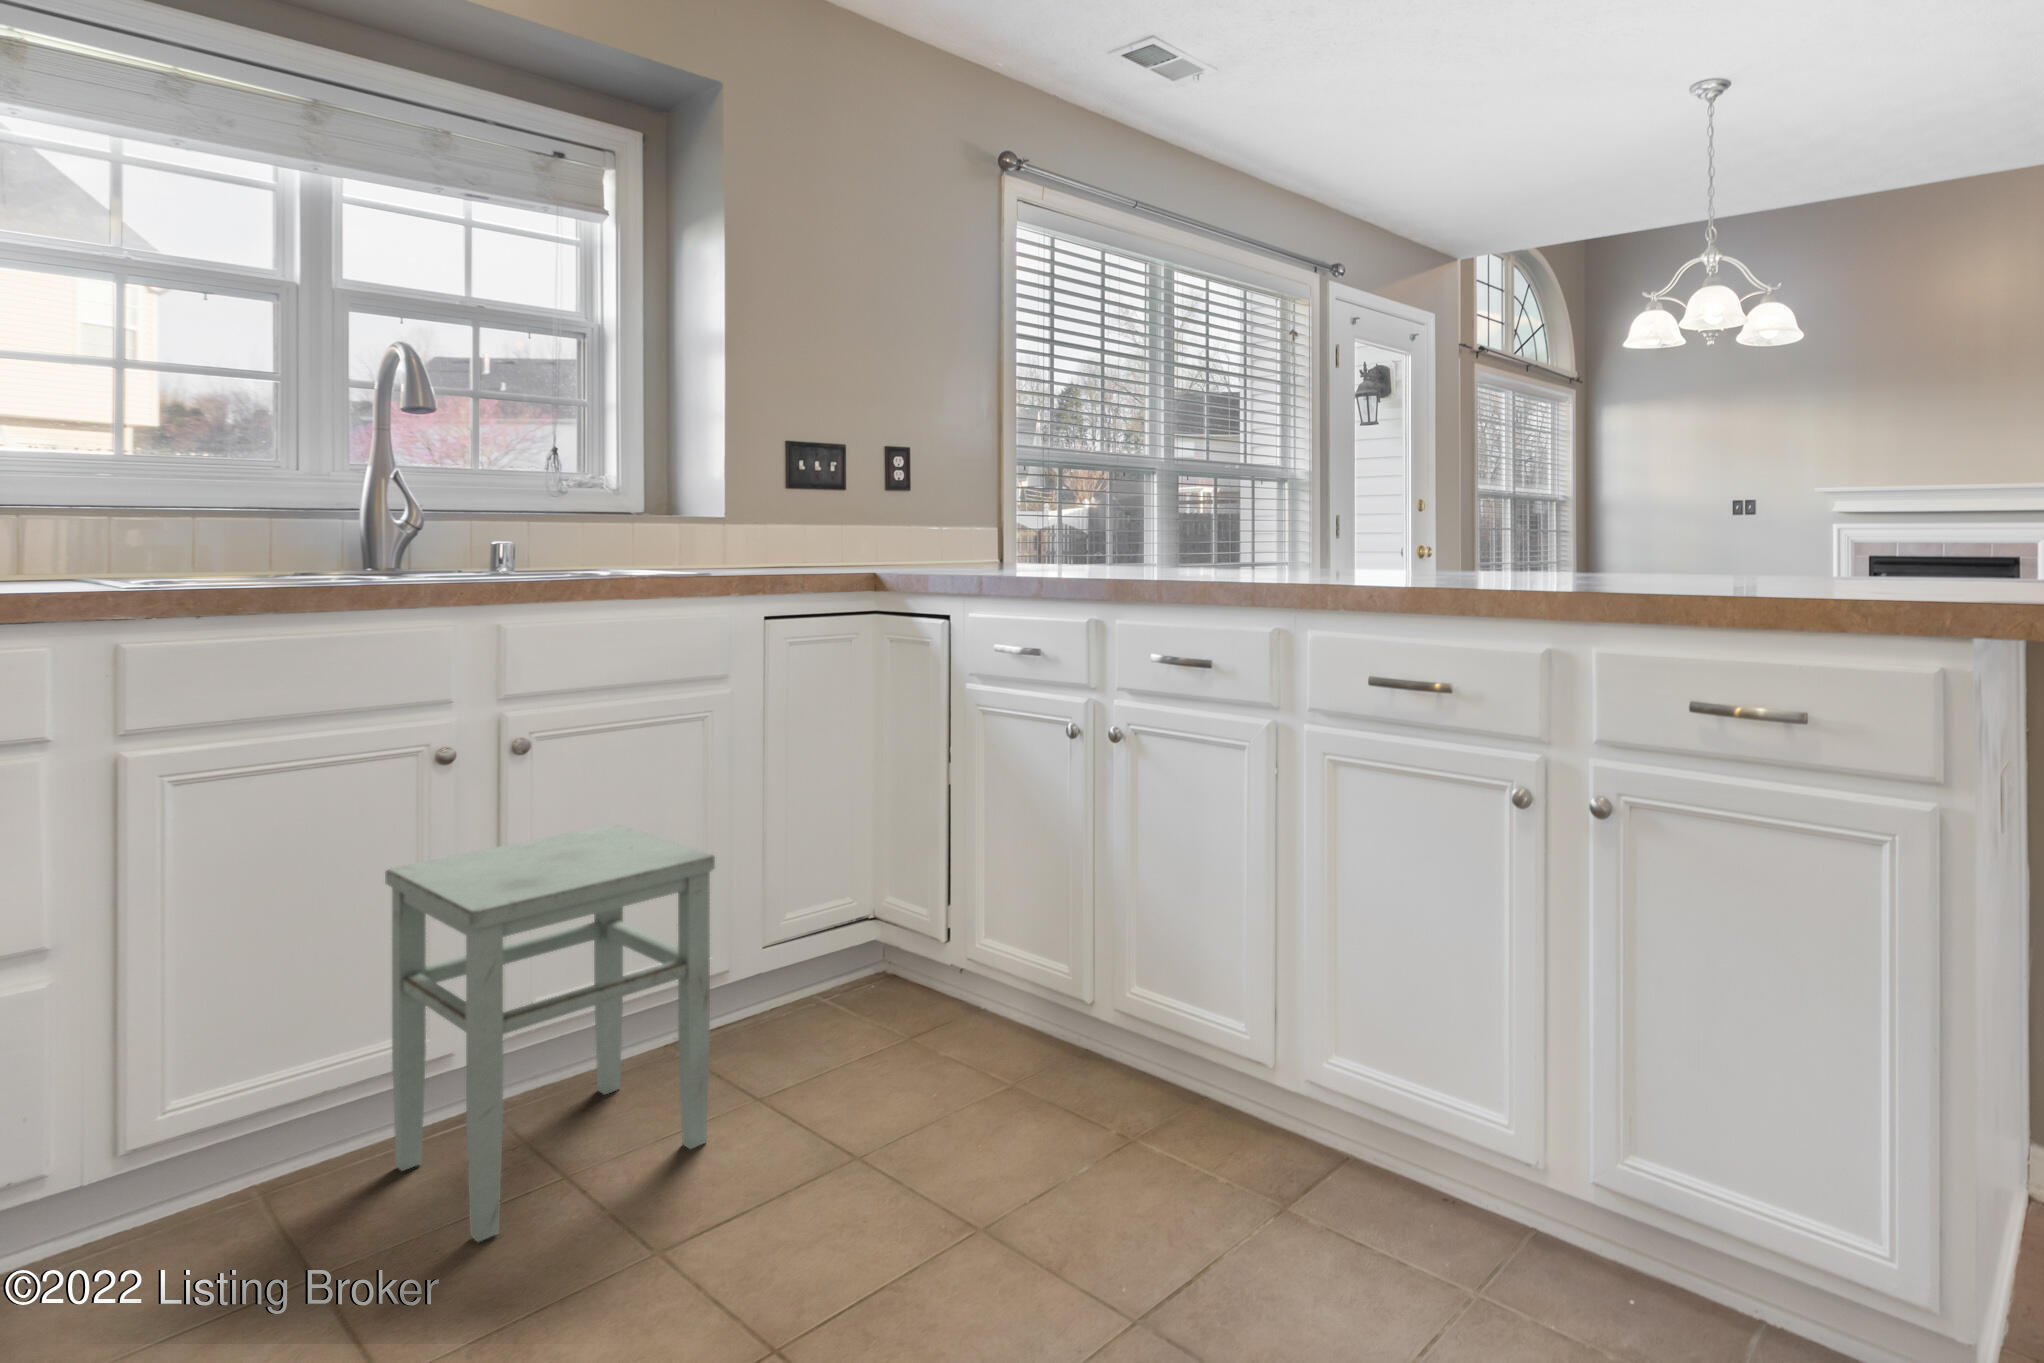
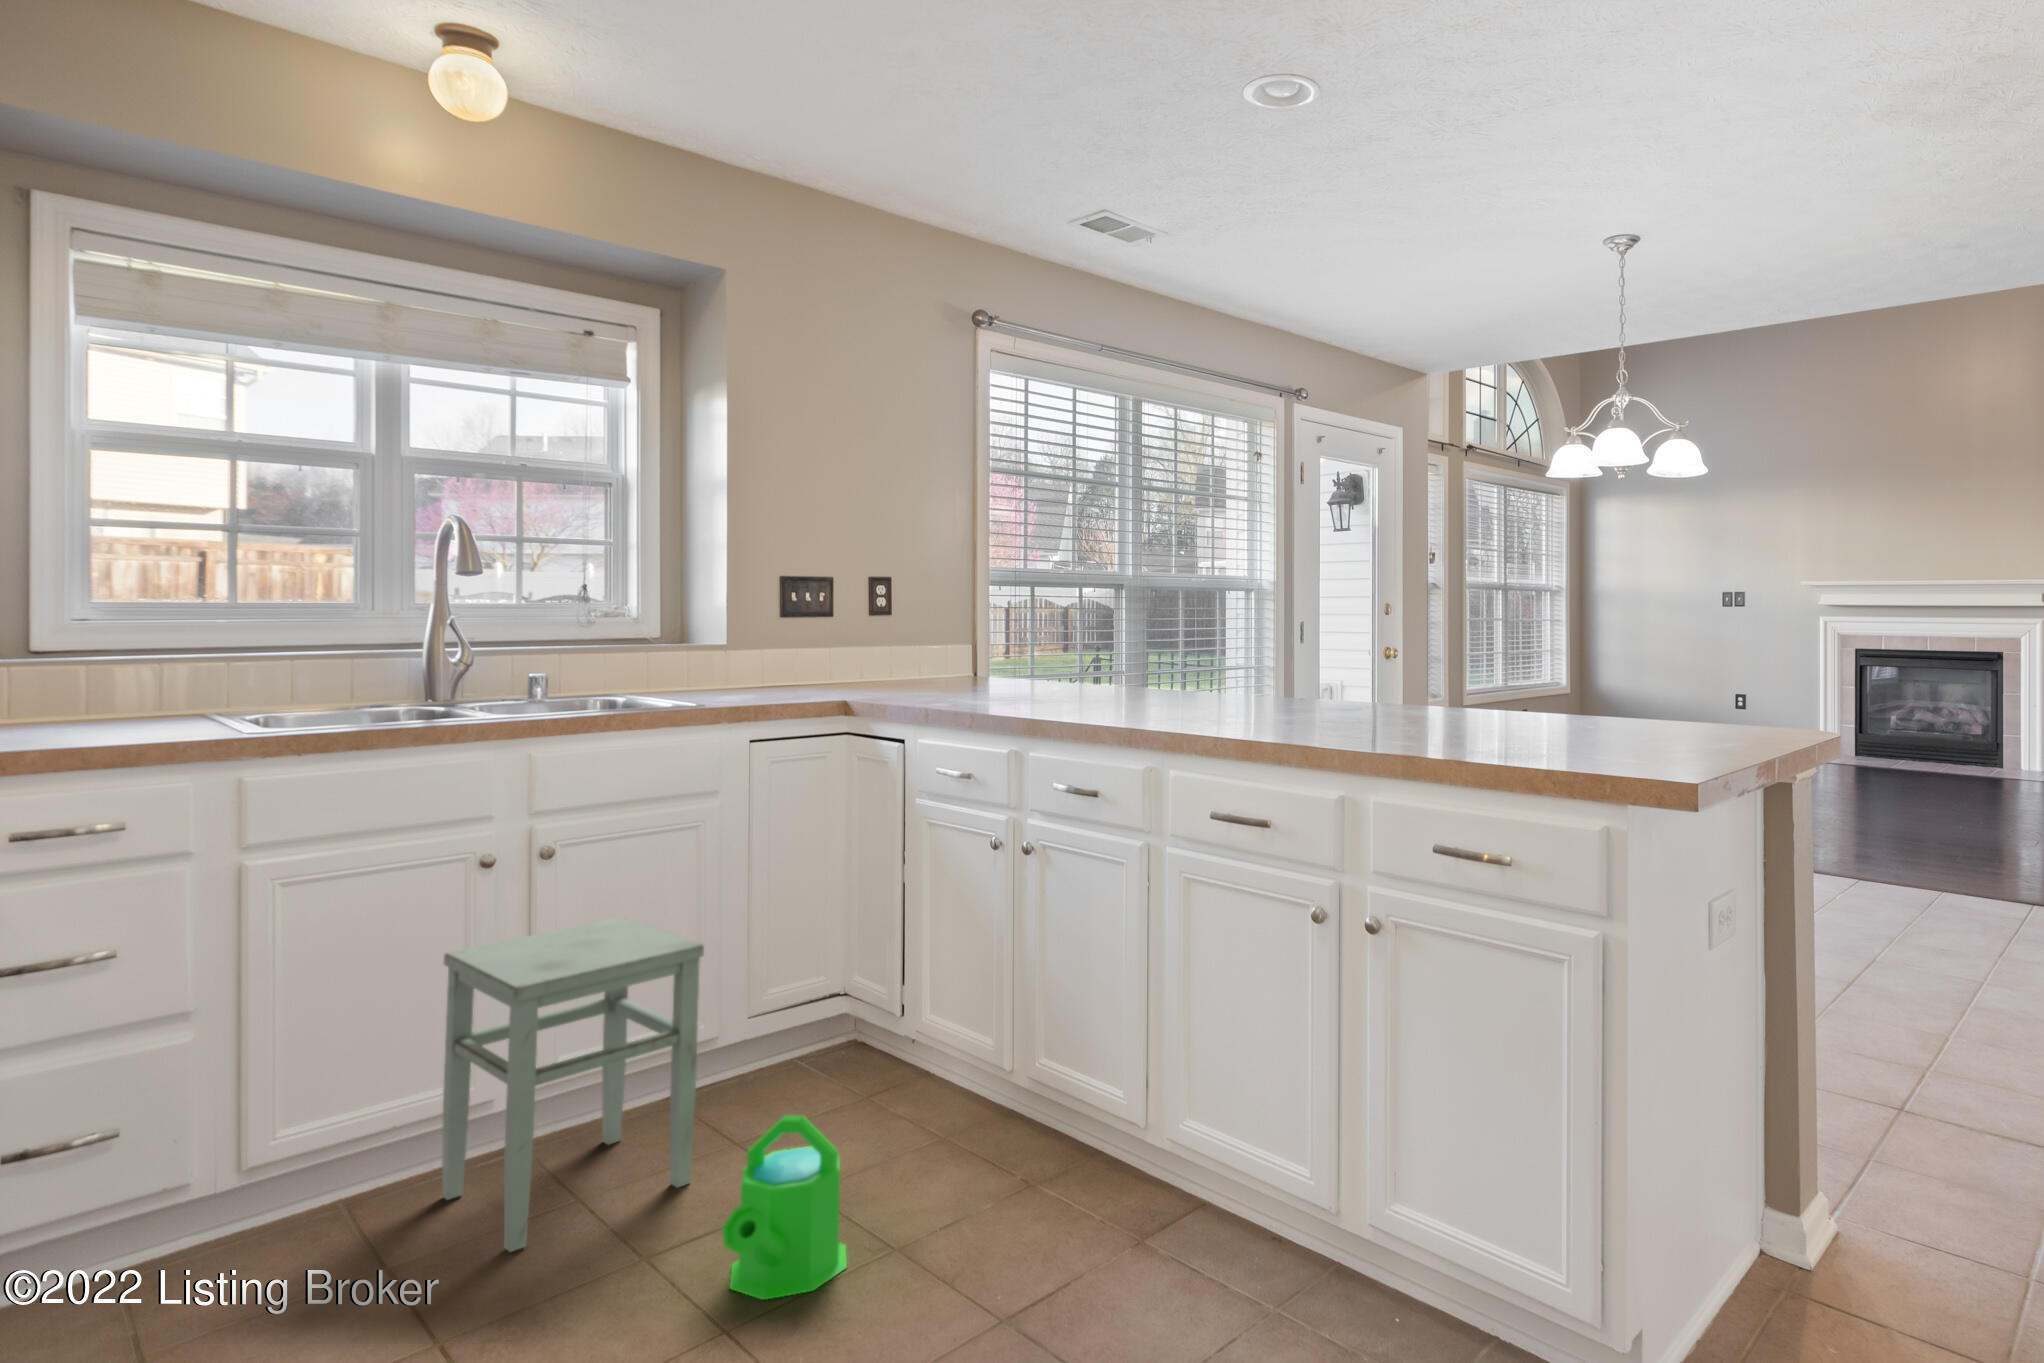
watering can: none [752,1067,912,1305] -> present [723,1115,847,1300]

